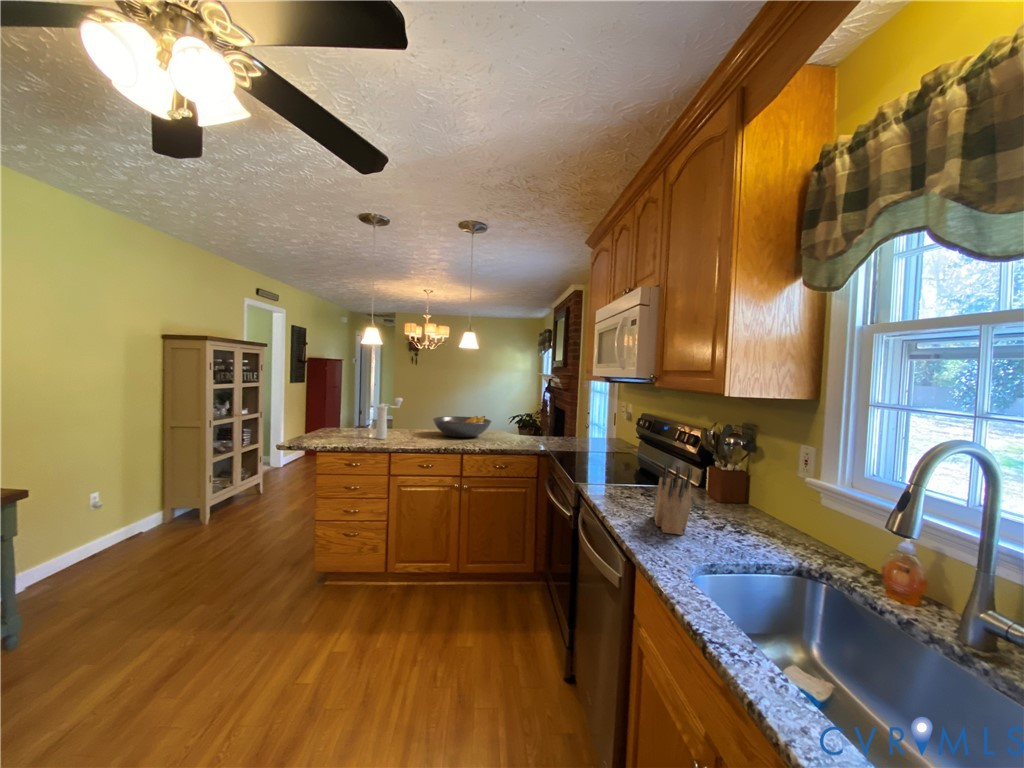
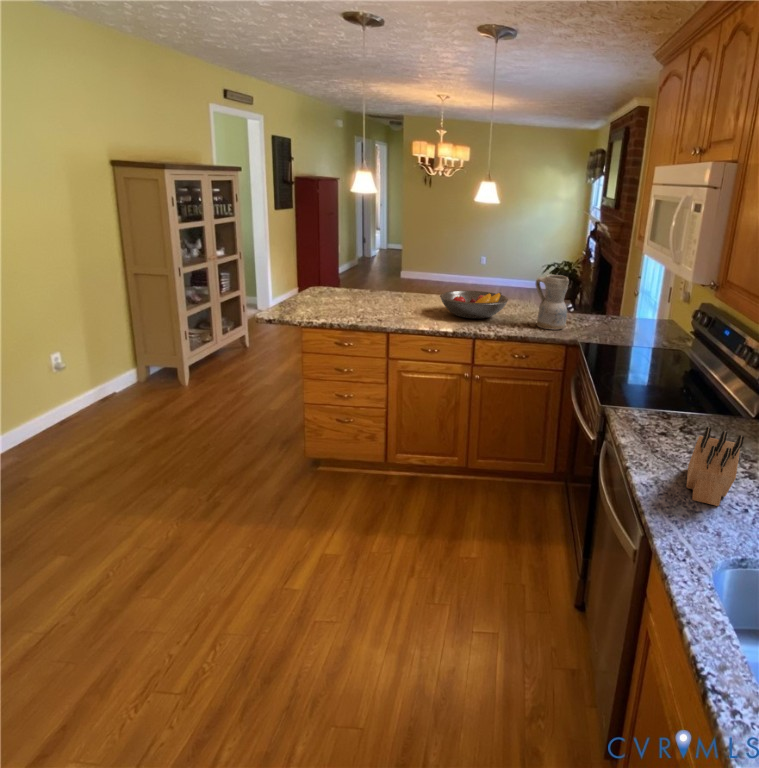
pepper mill: present [376,398,403,439] -> none [375,272,406,321]
ceramic pitcher: none [513,399,540,443] -> present [536,275,569,330]

